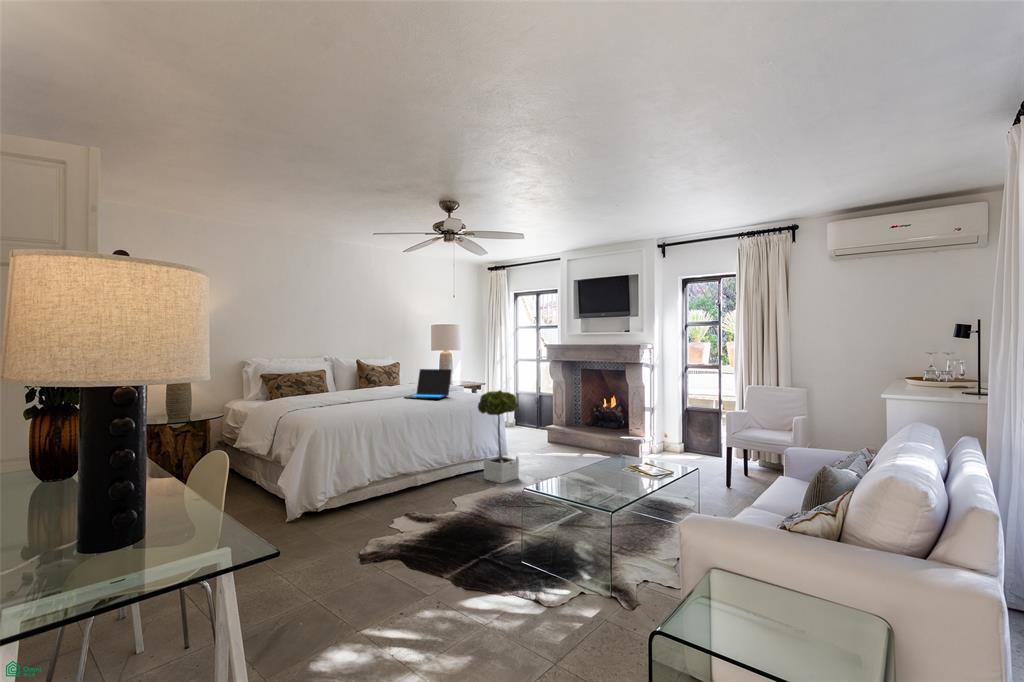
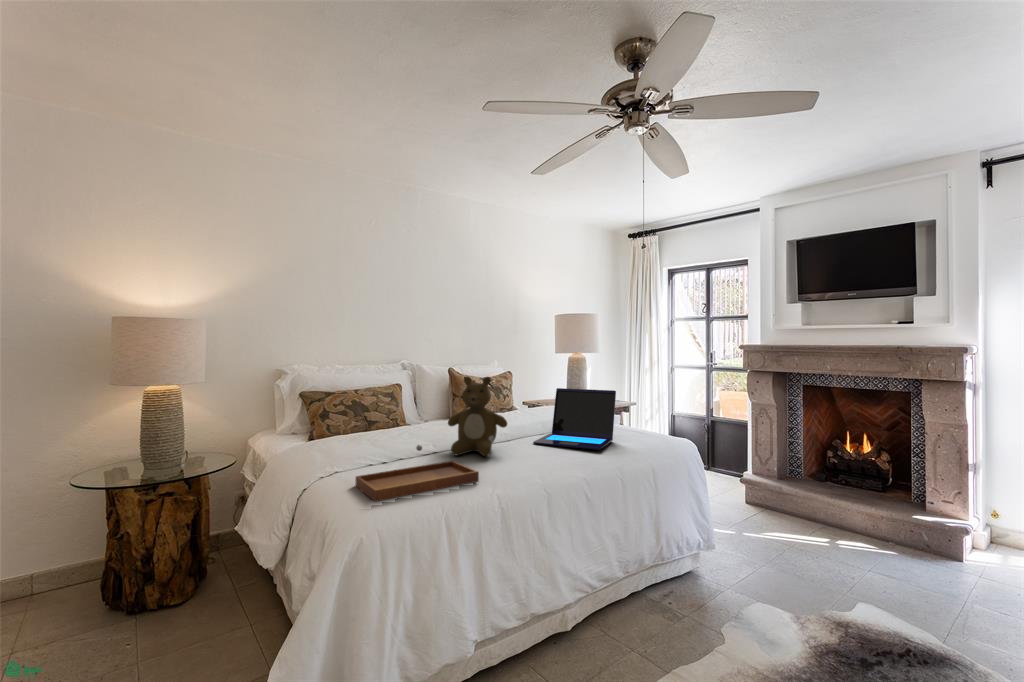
teddy bear: none [355,361,388,402] -> present [448,377,507,456]
potted tree: present [478,390,519,483] -> none [678,438,763,631]
tray: none [310,392,370,414] -> present [356,445,479,502]

